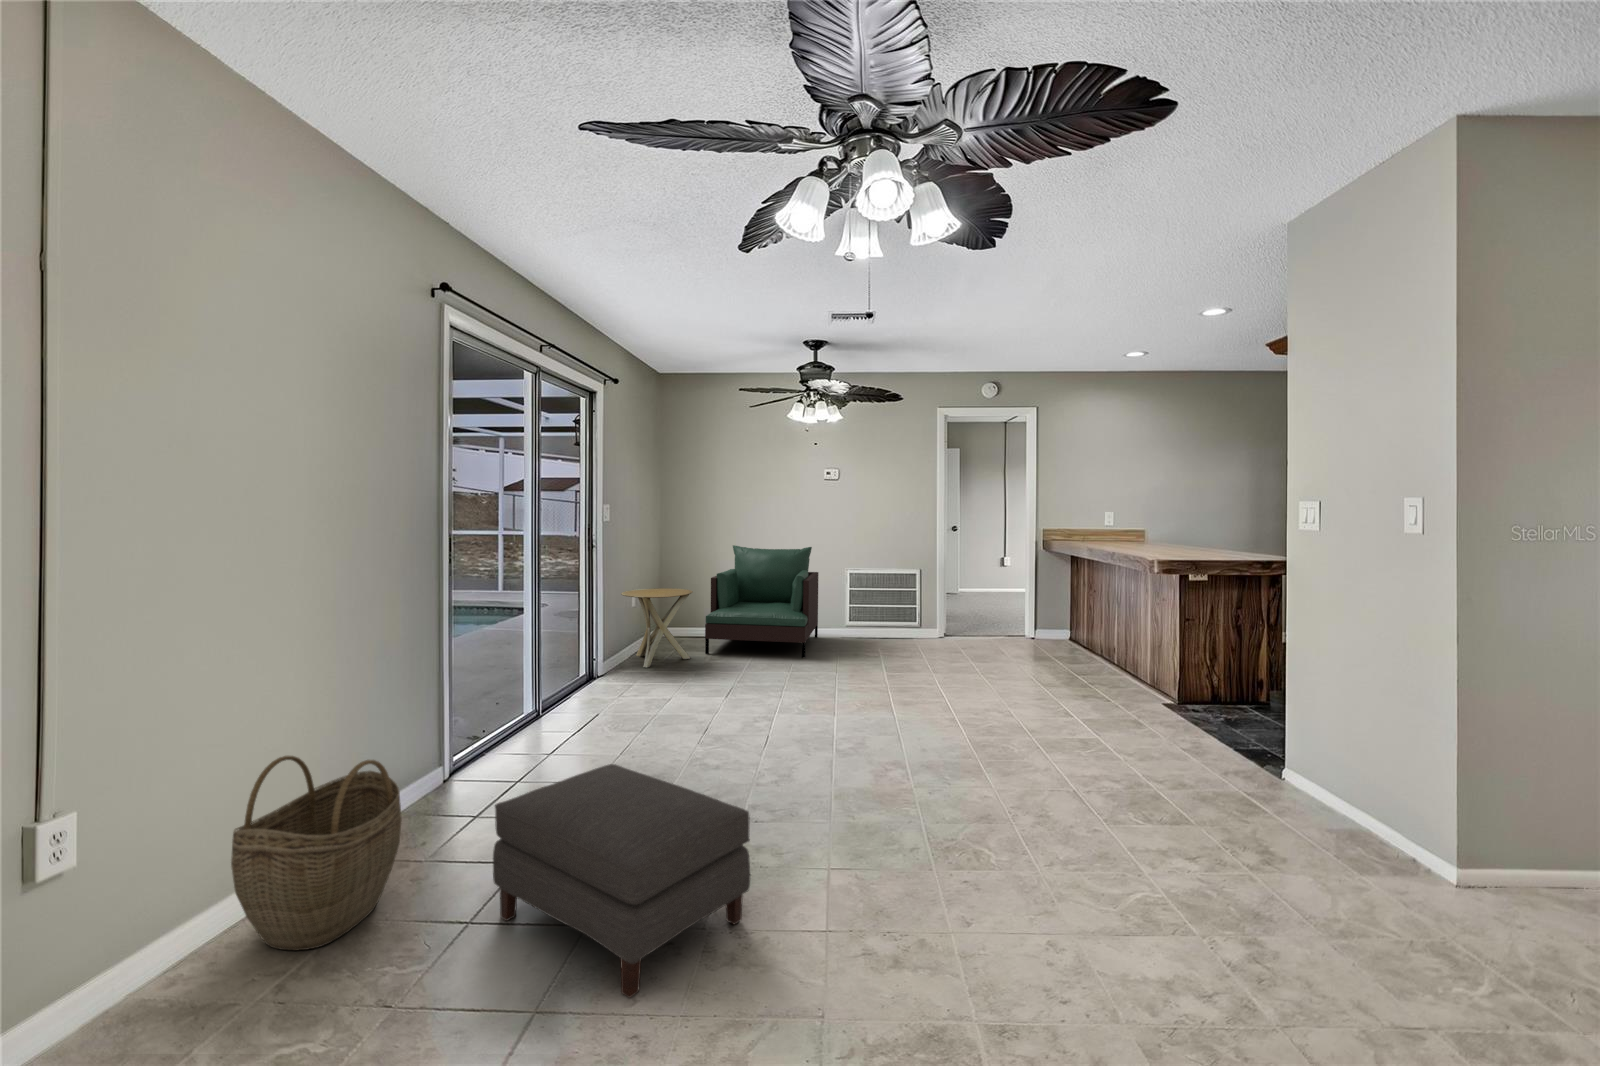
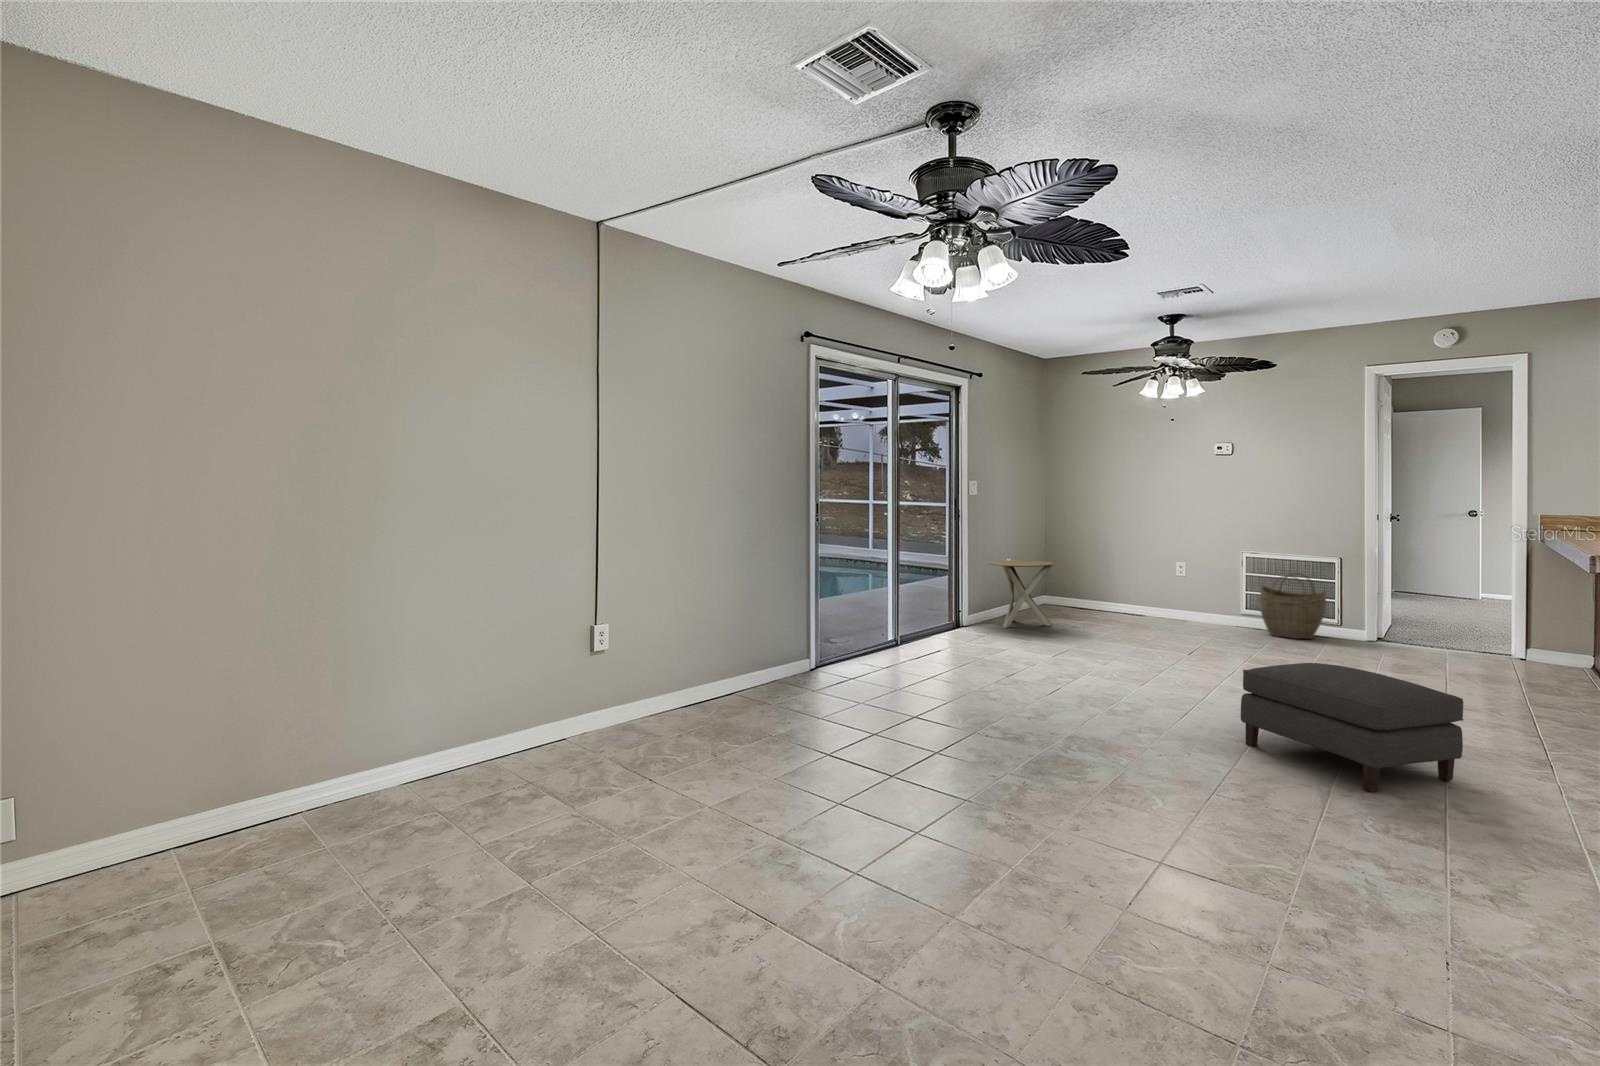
armchair: present [705,545,818,658] -> none [1070,524,1209,636]
woven basket: present [231,756,402,950] -> present [1260,573,1326,639]
ottoman: present [493,764,750,998] -> present [1241,663,1464,792]

